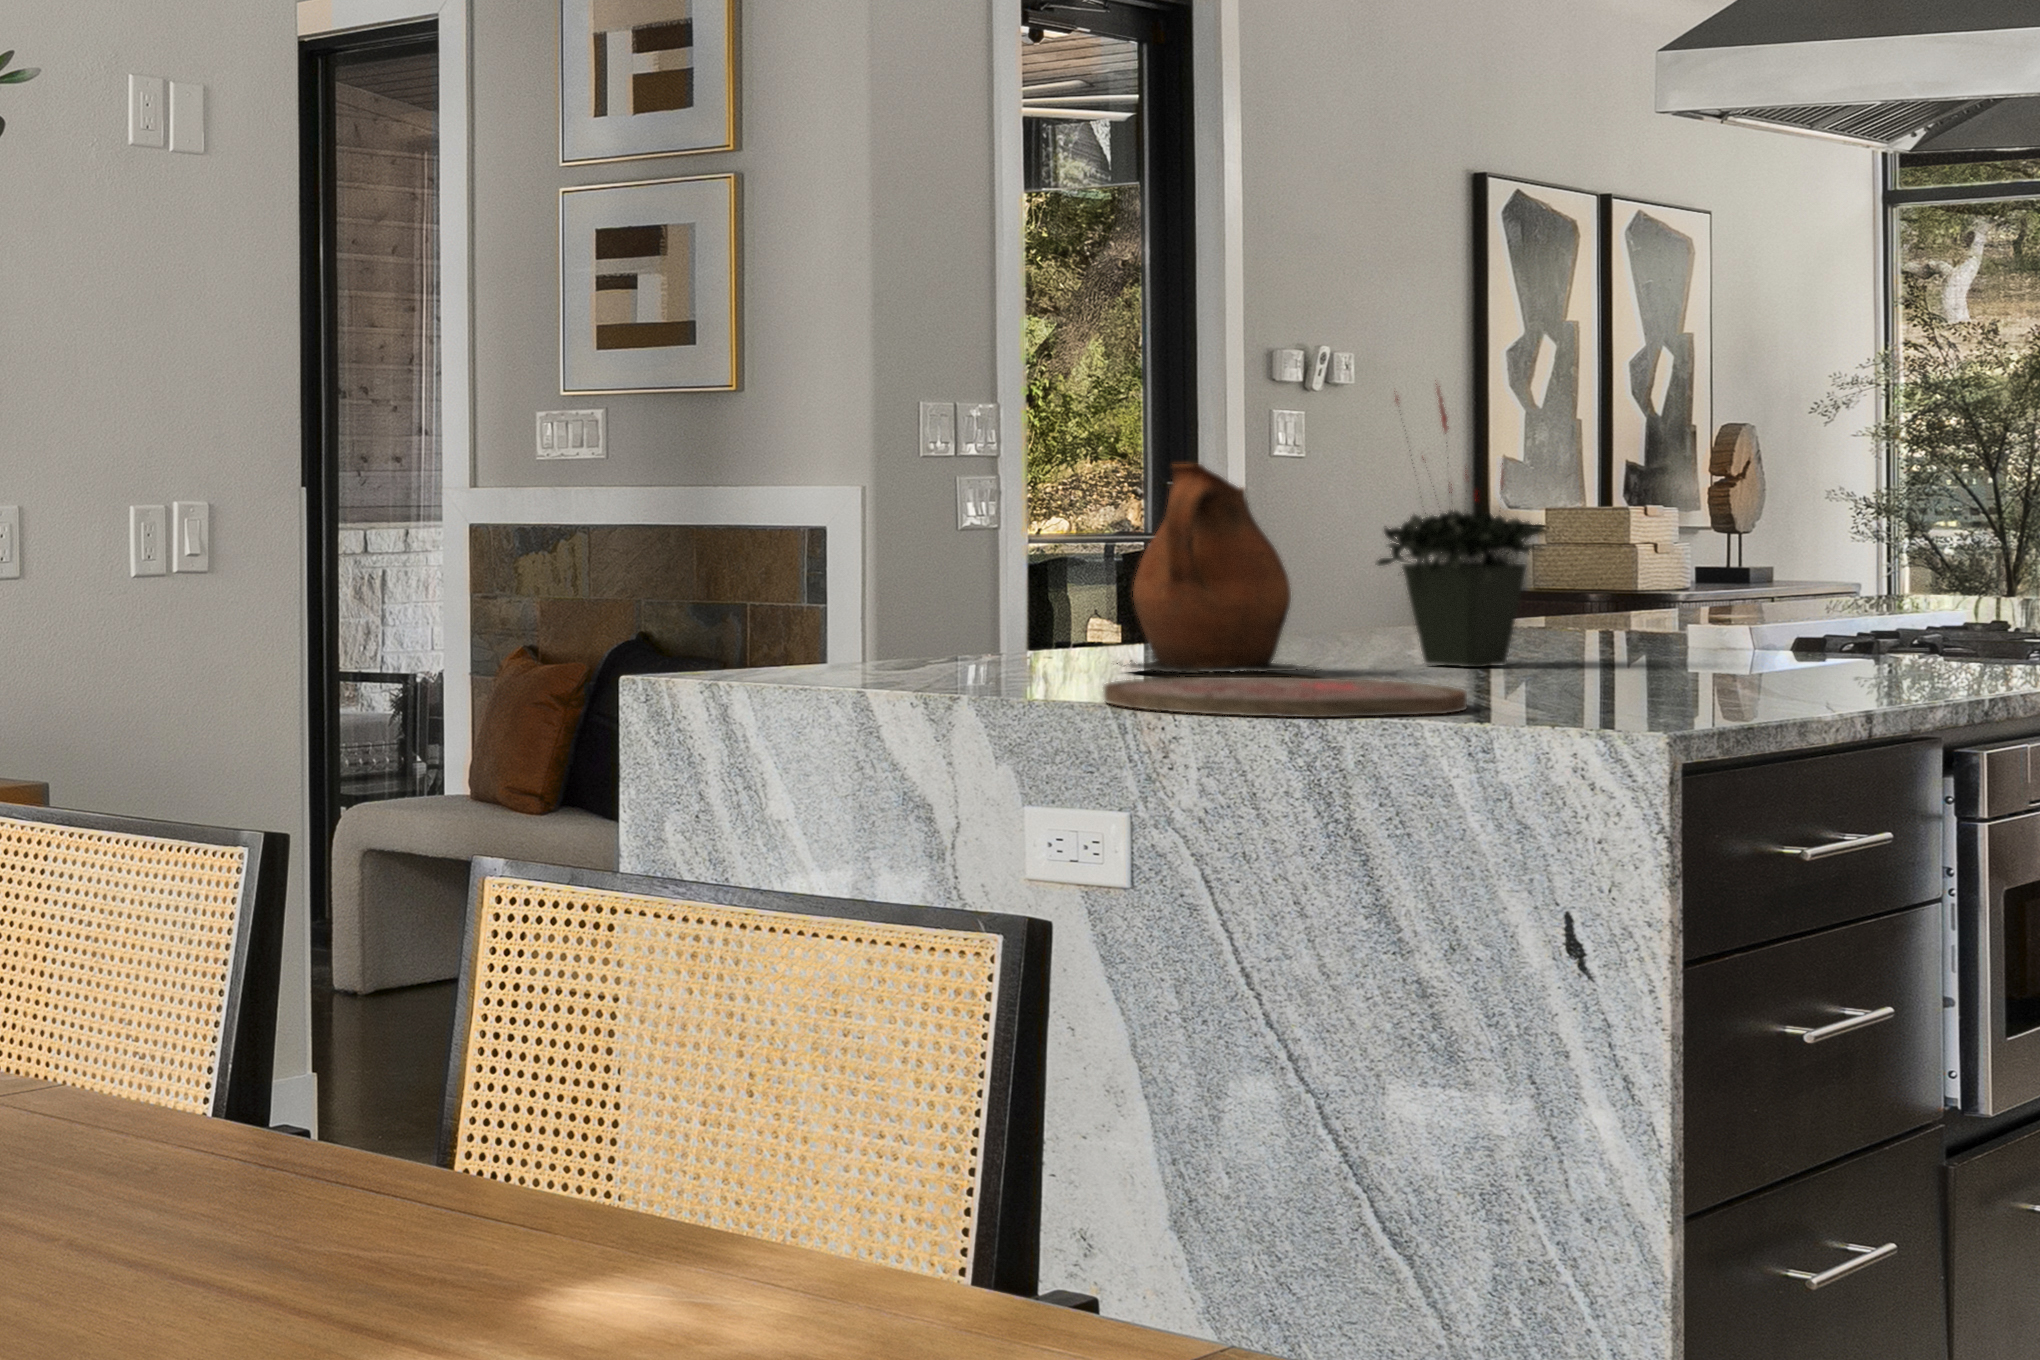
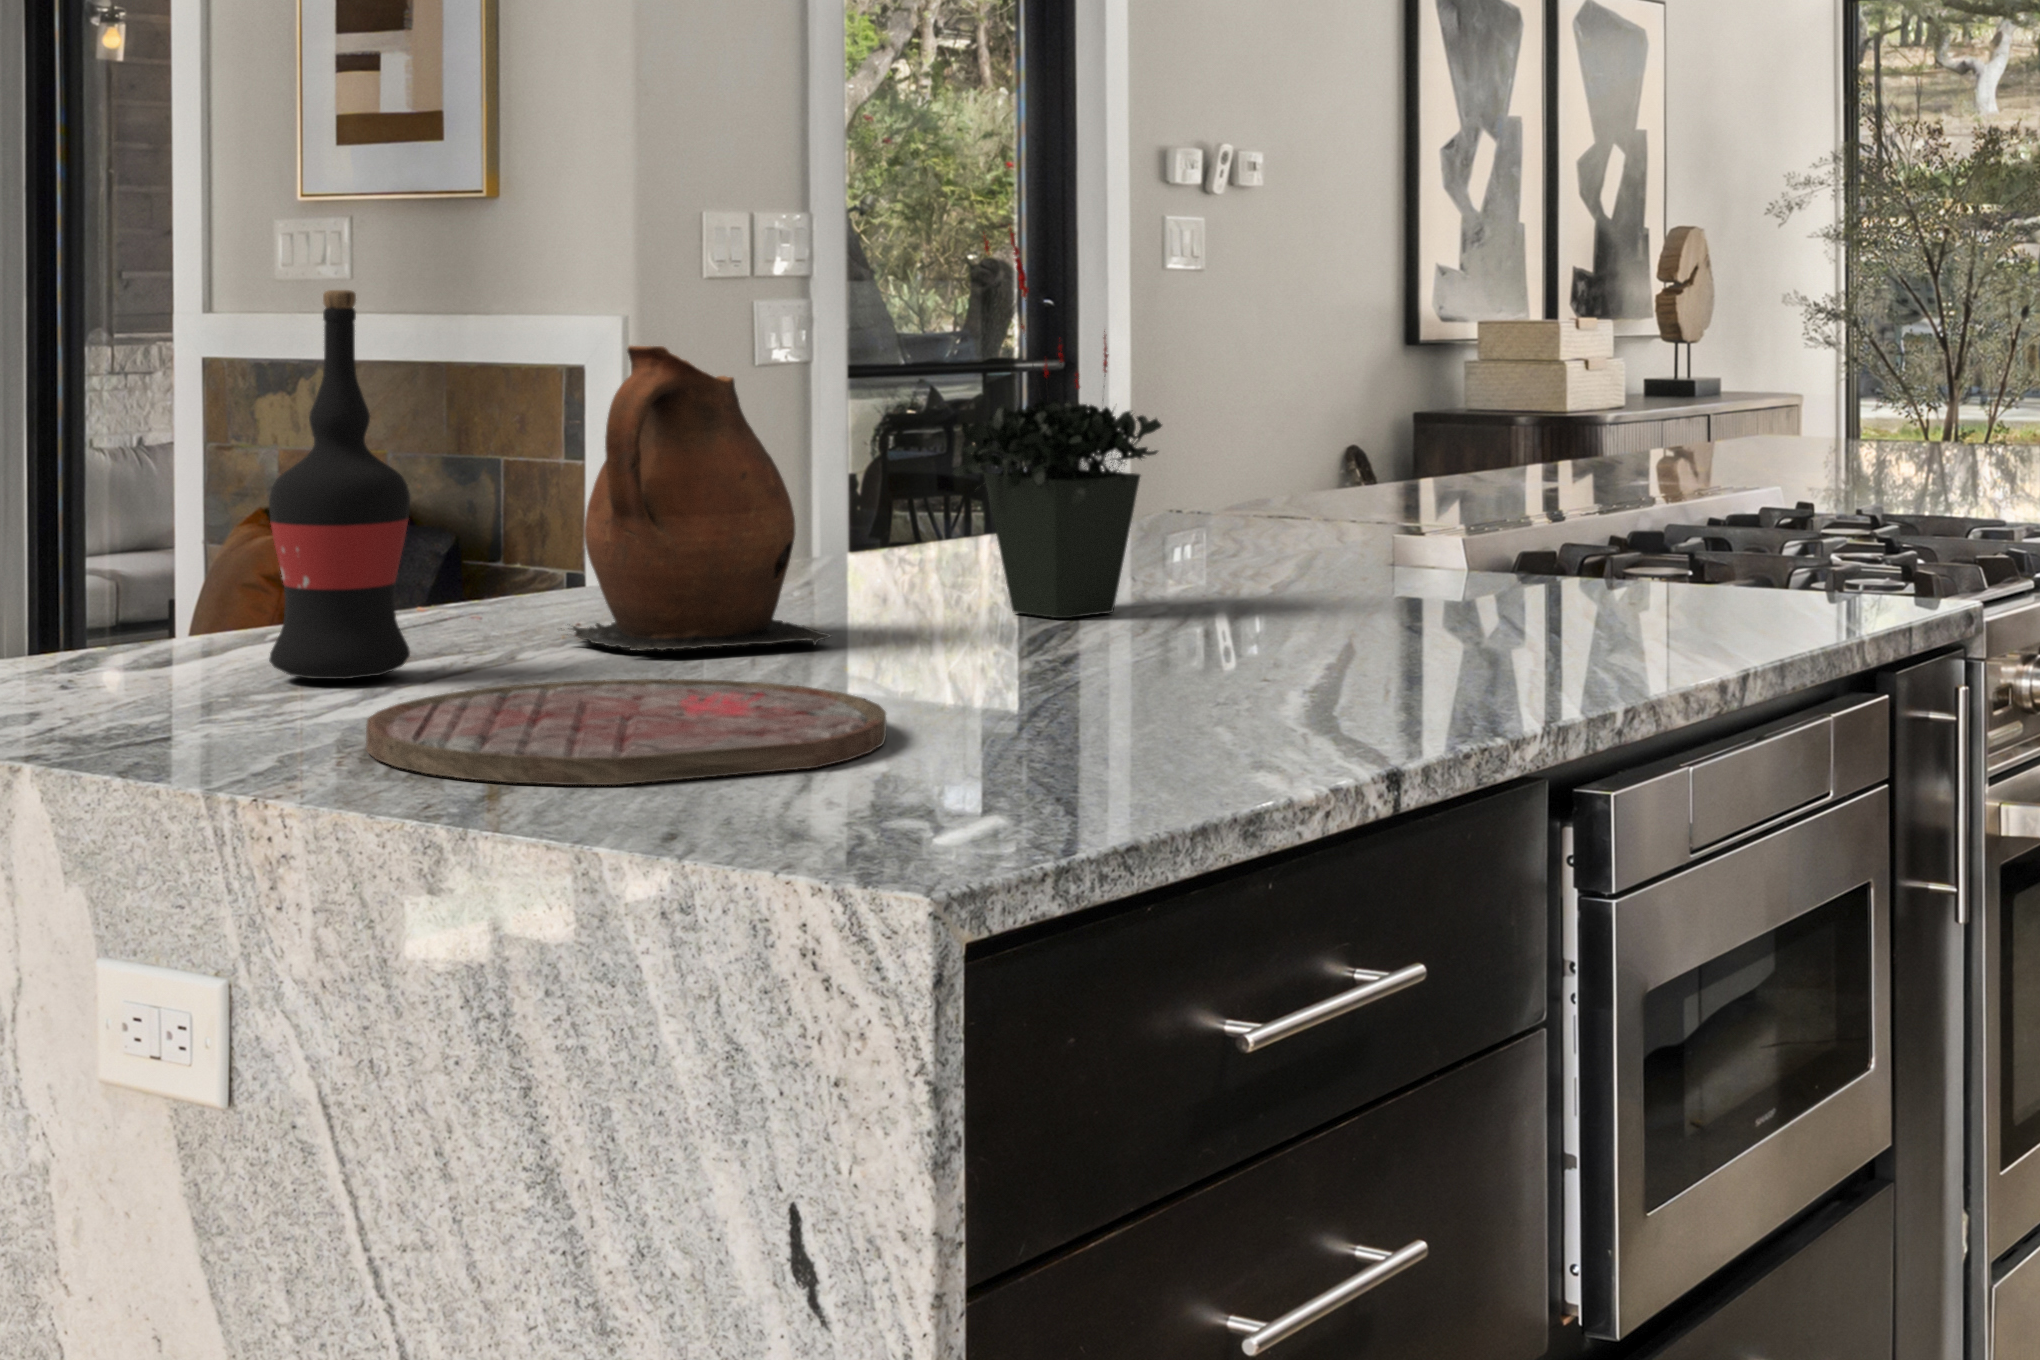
wine bottle: none [953,422,1050,682] -> present [269,290,410,679]

